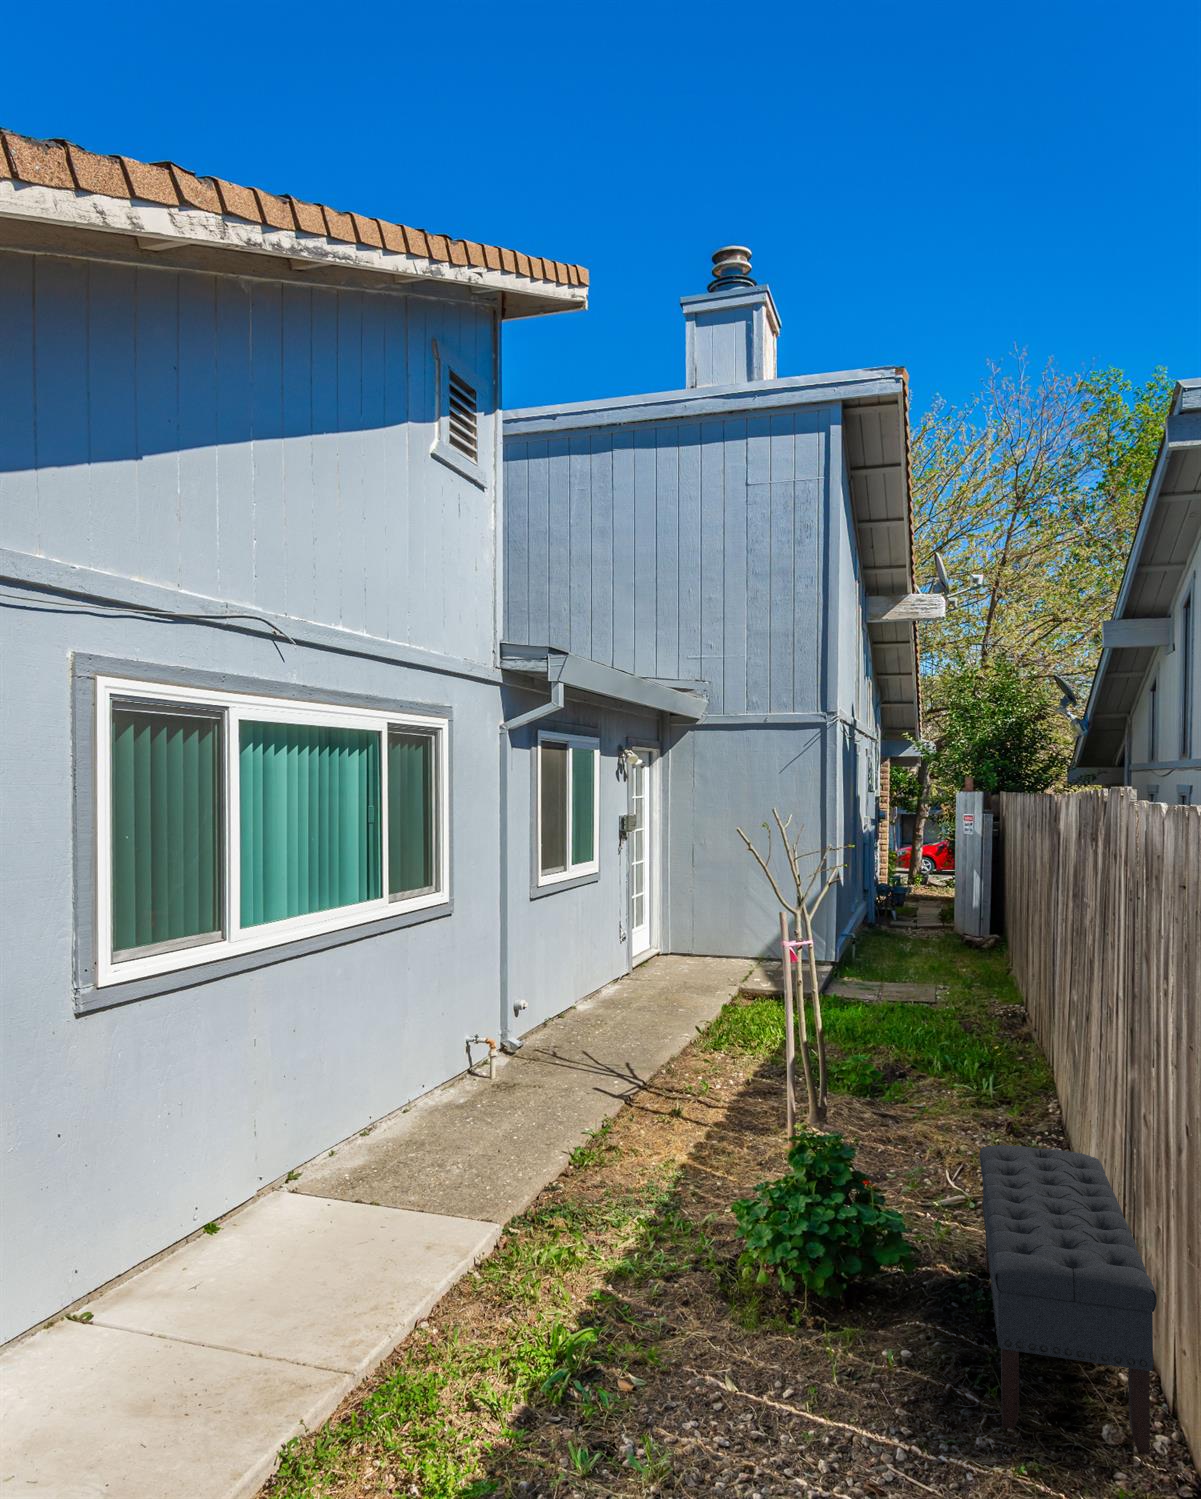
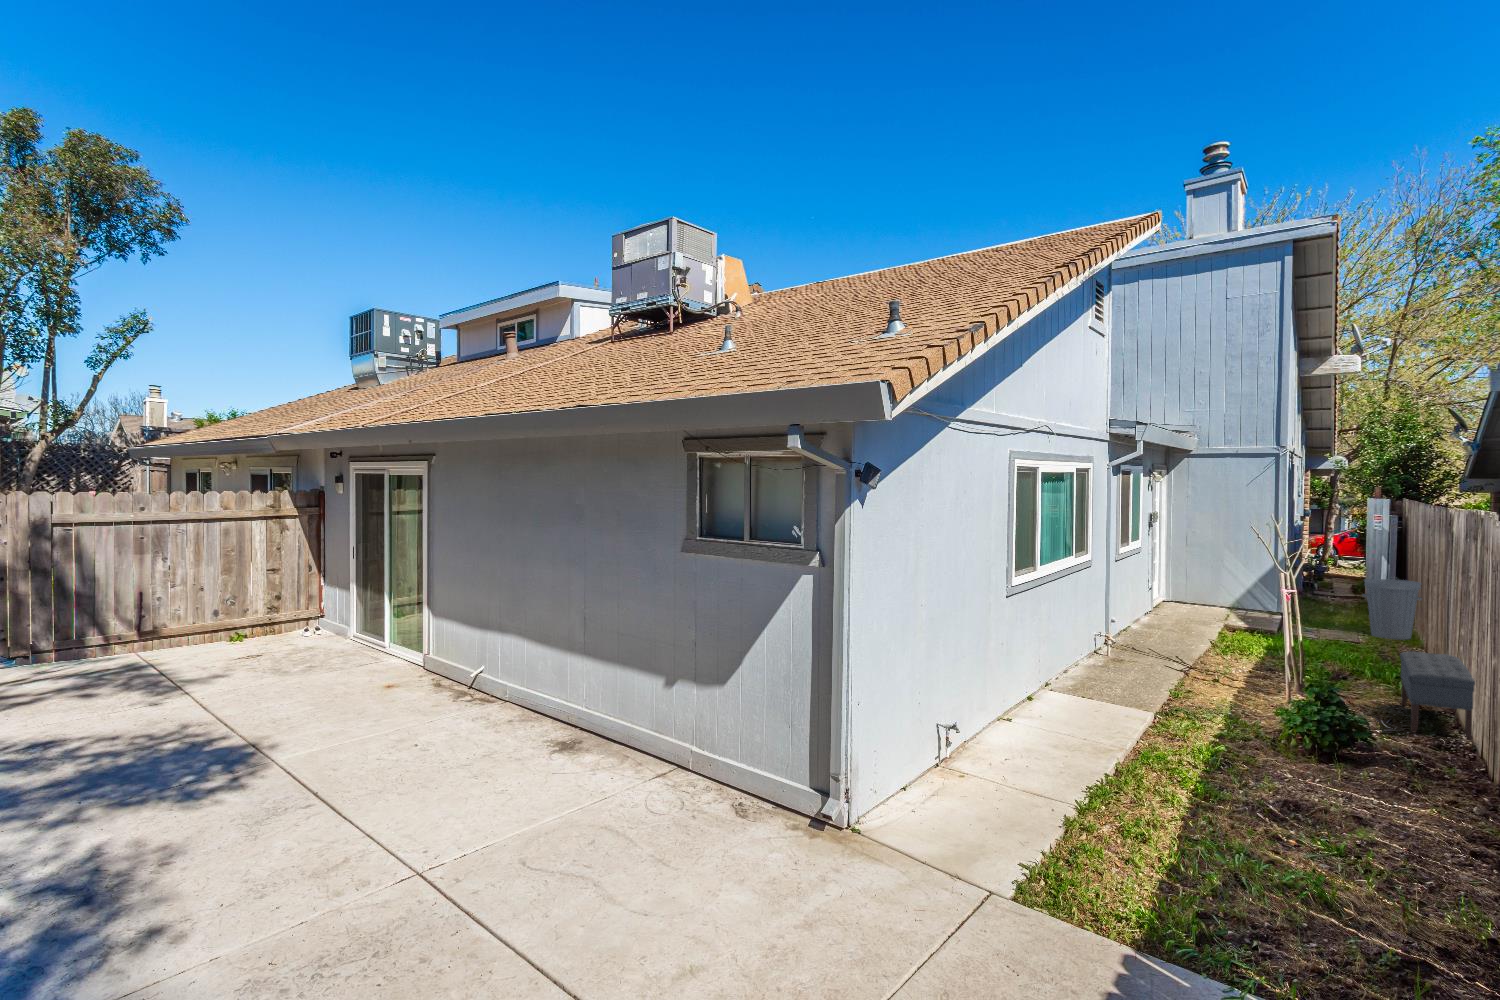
trash can: none [938,925,1024,1032] -> present [1363,579,1422,640]

